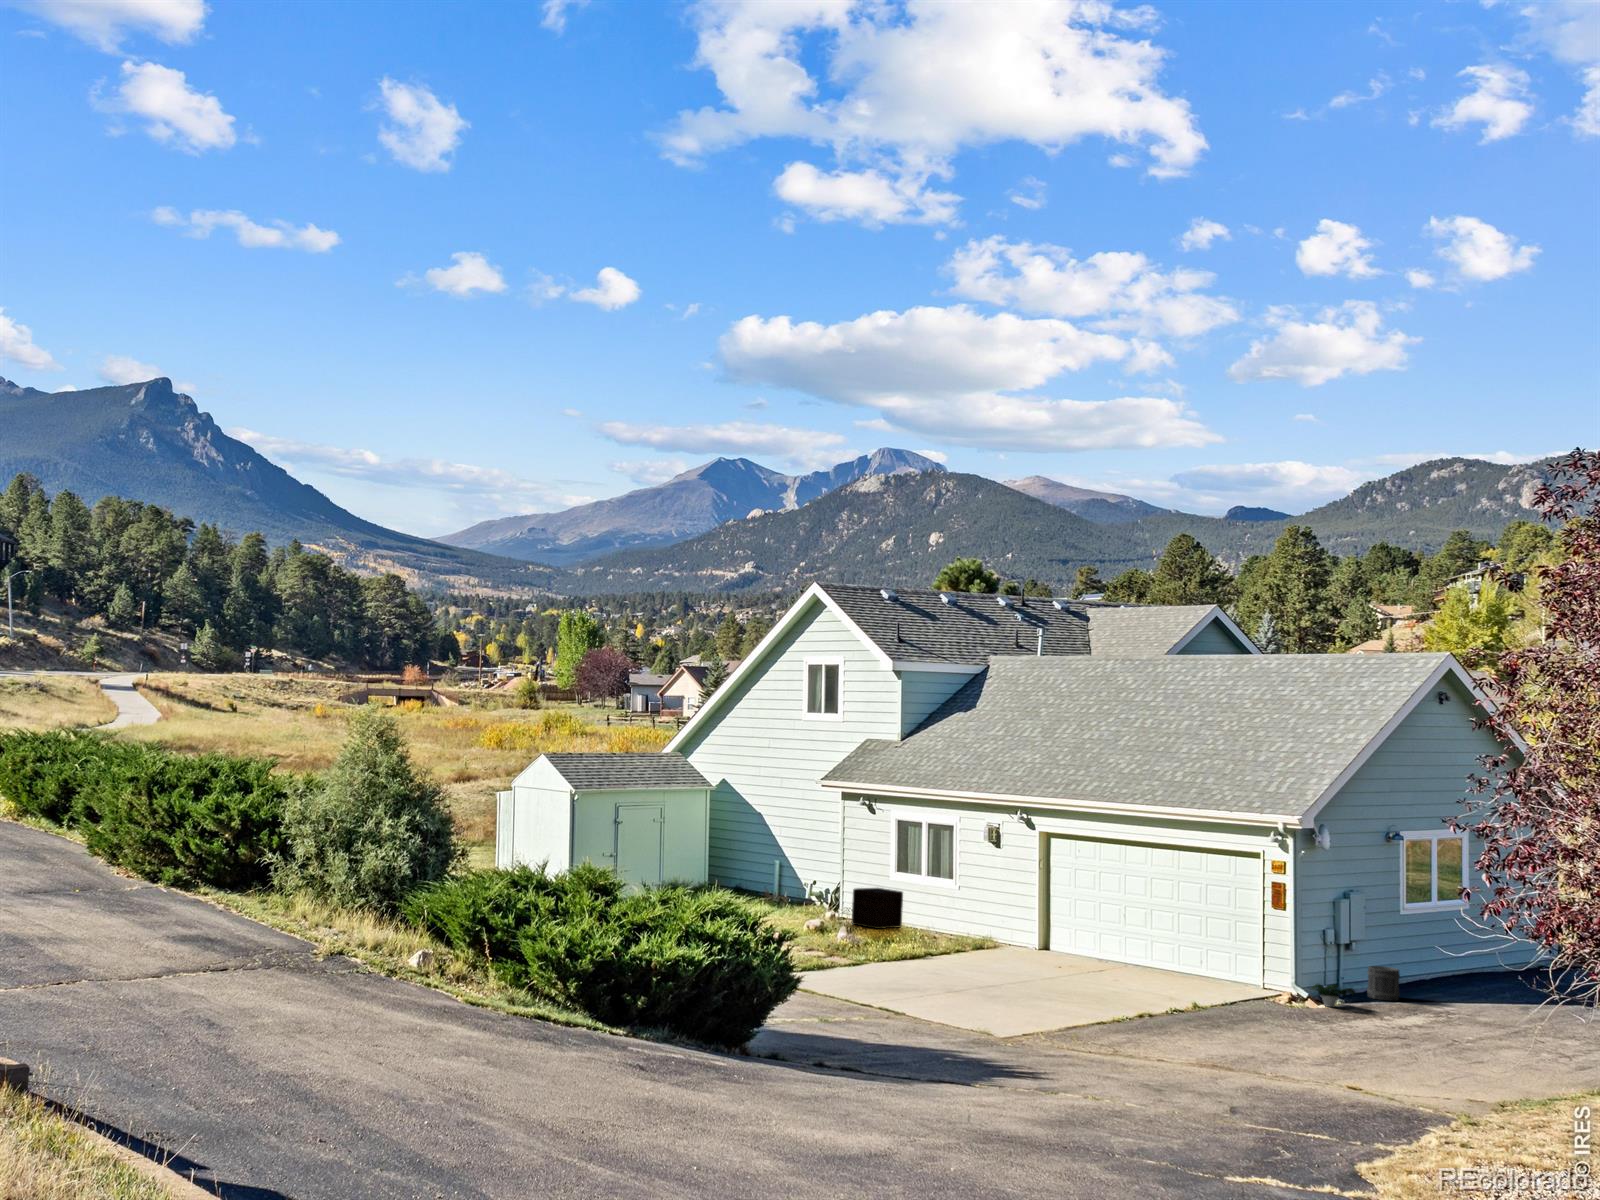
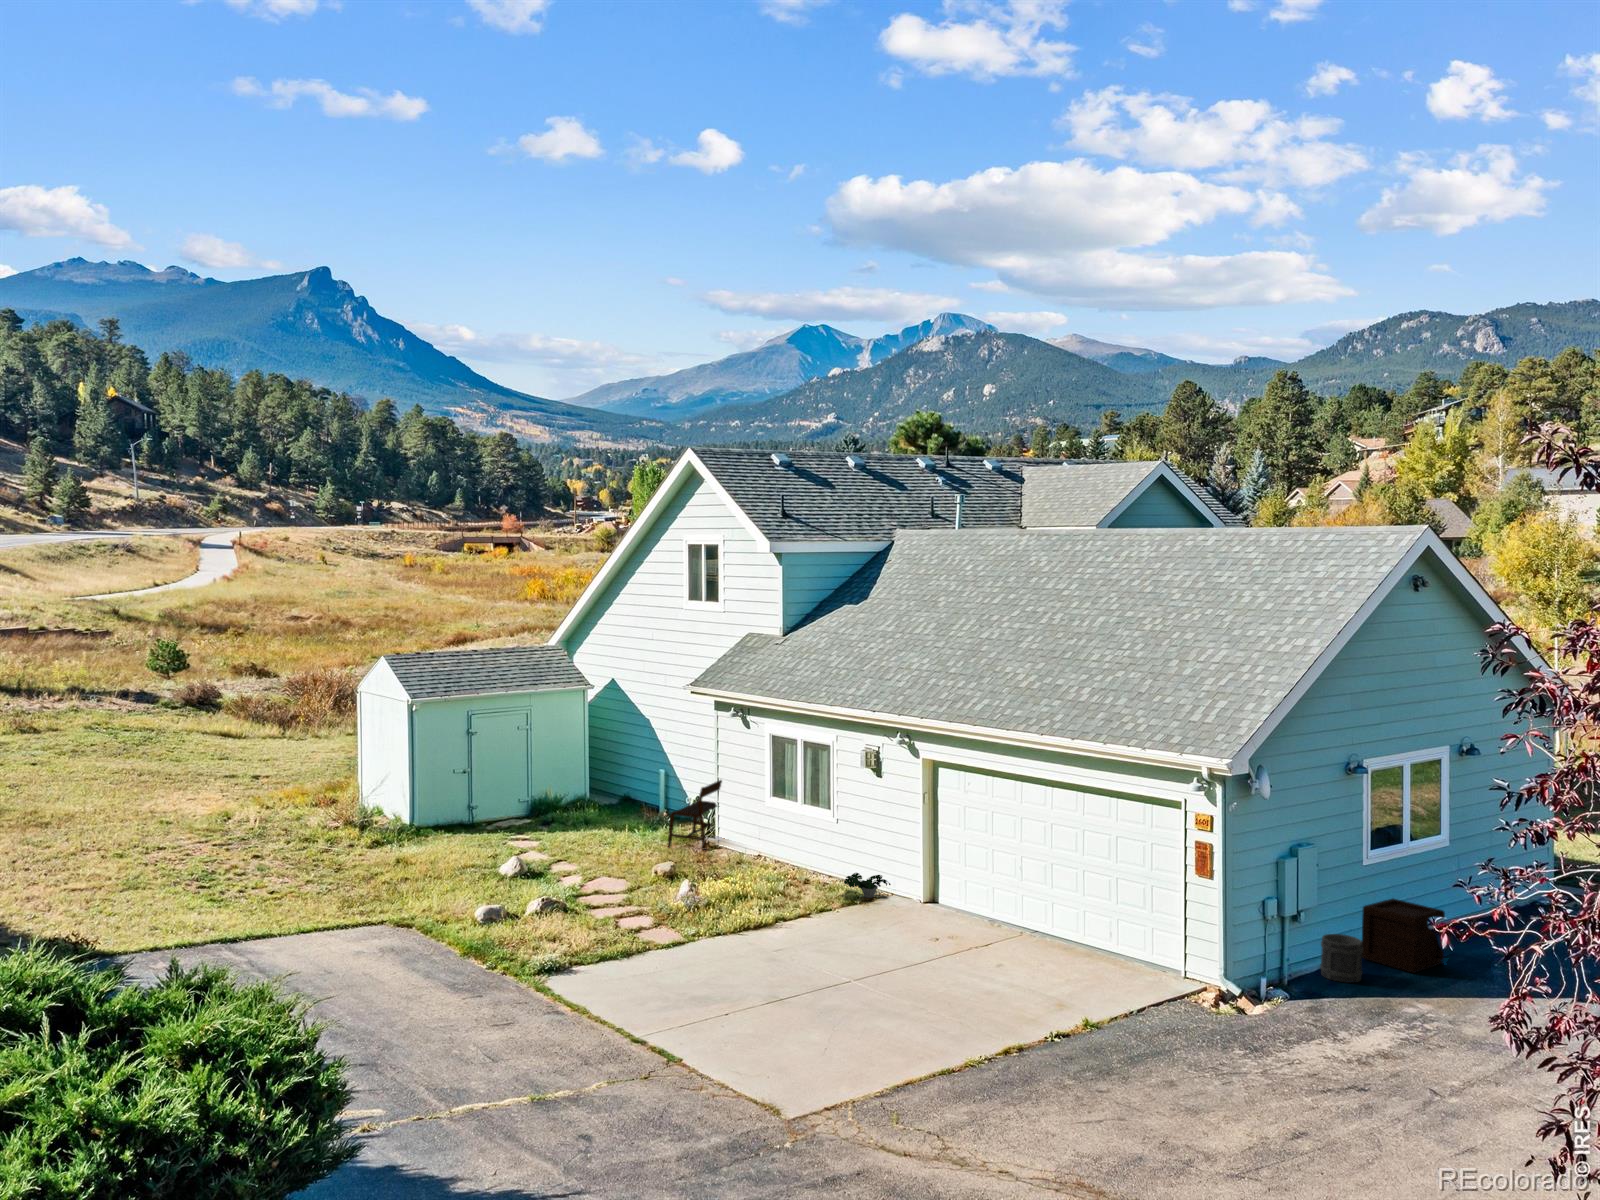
bench: none [802,862,849,921] -> present [668,780,722,850]
wooden crate: present [851,888,903,929] -> present [1362,899,1445,973]
potted plant: present [1311,984,1355,1007] -> present [844,873,891,898]

